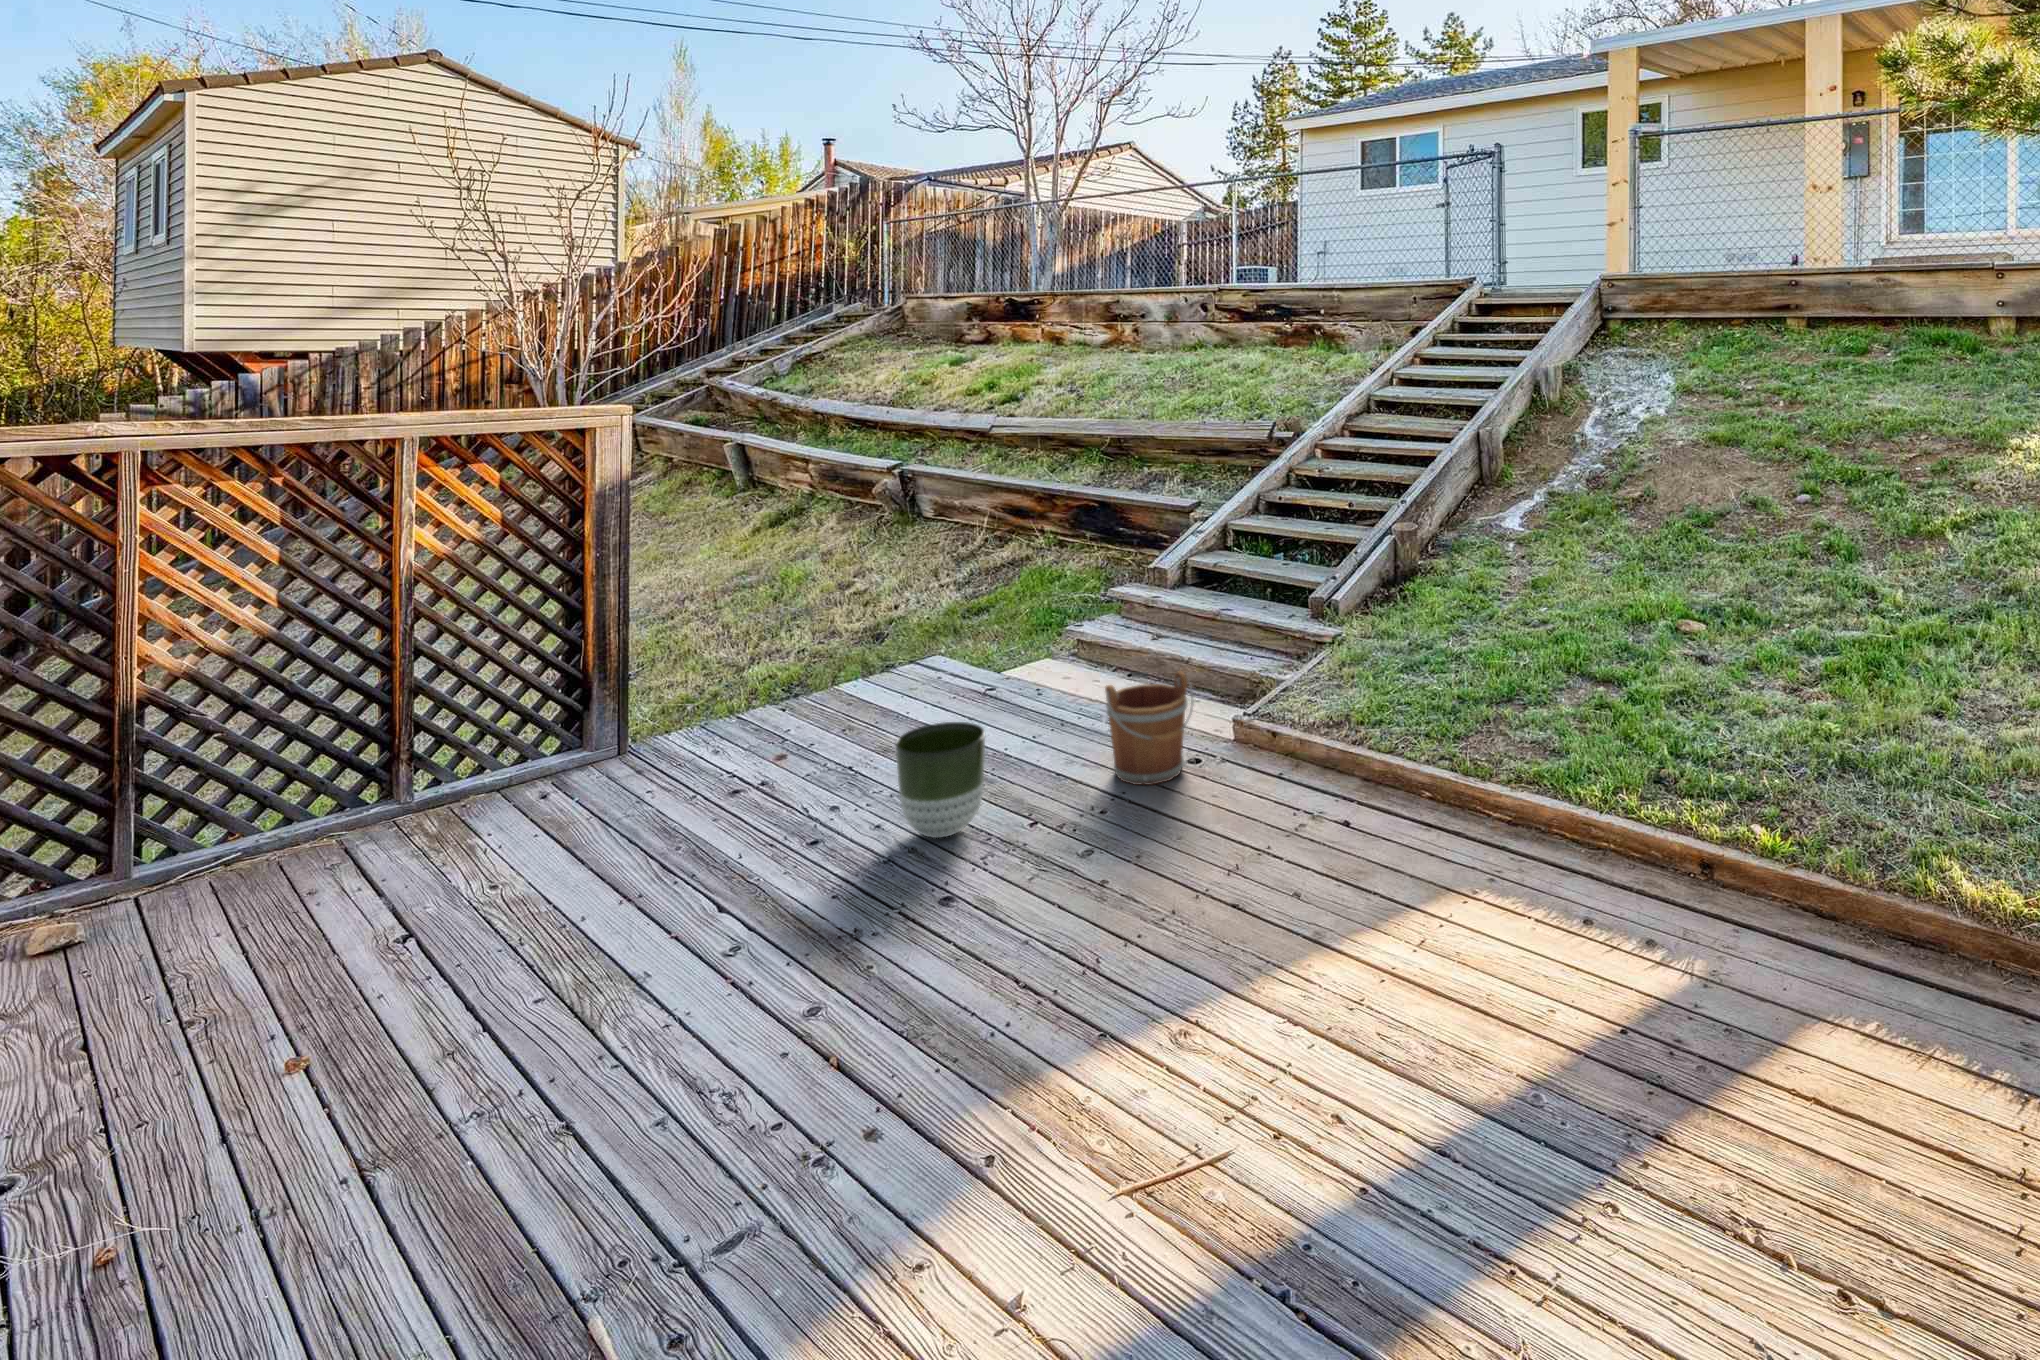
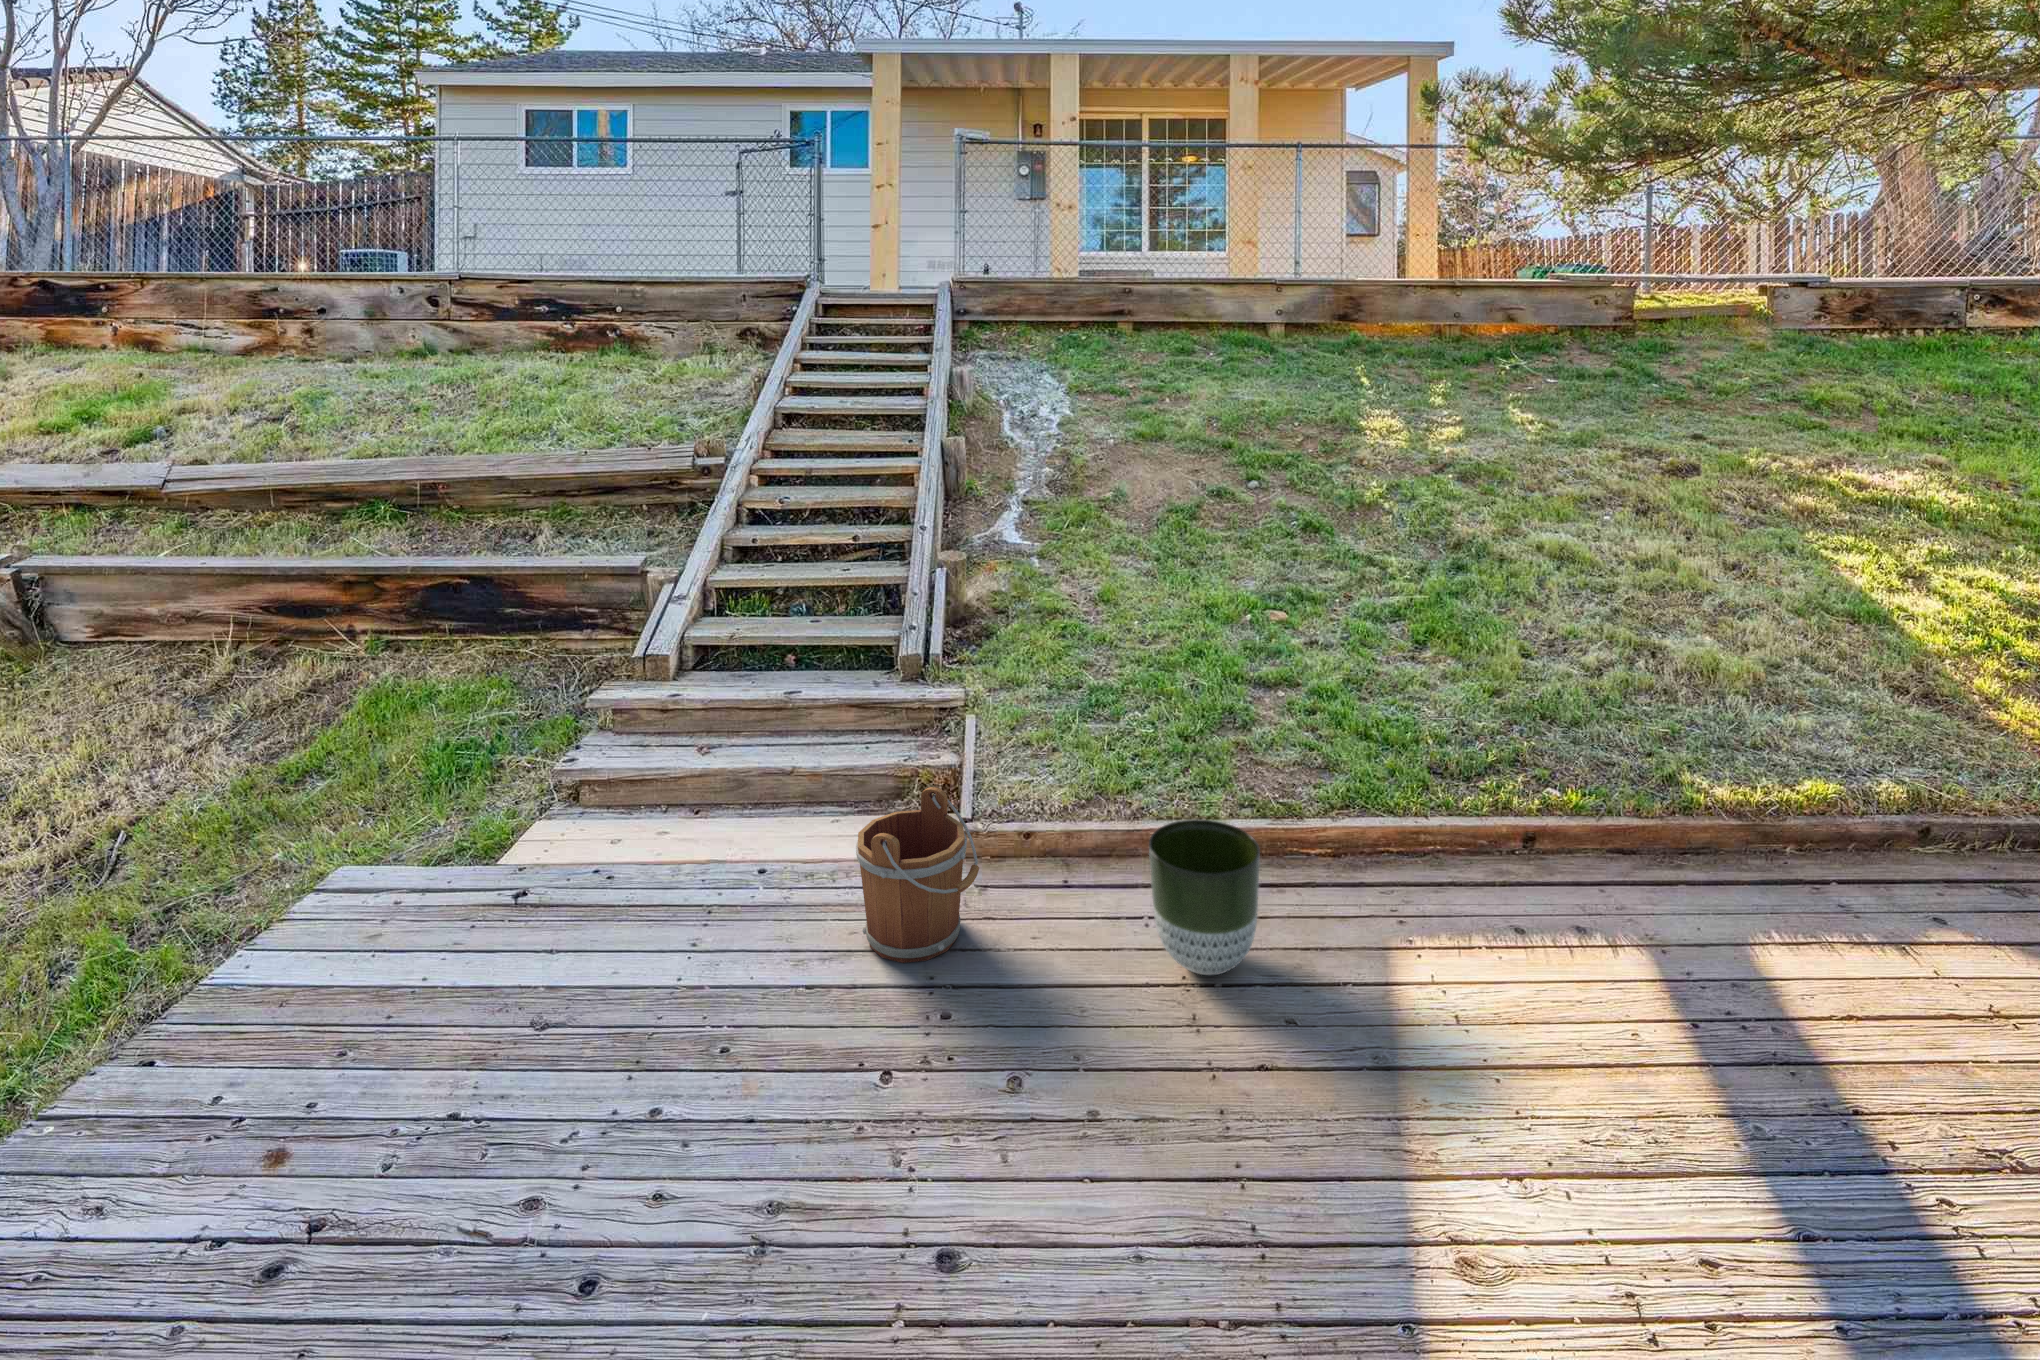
planter: present [895,722,985,838] -> present [1149,819,1260,975]

